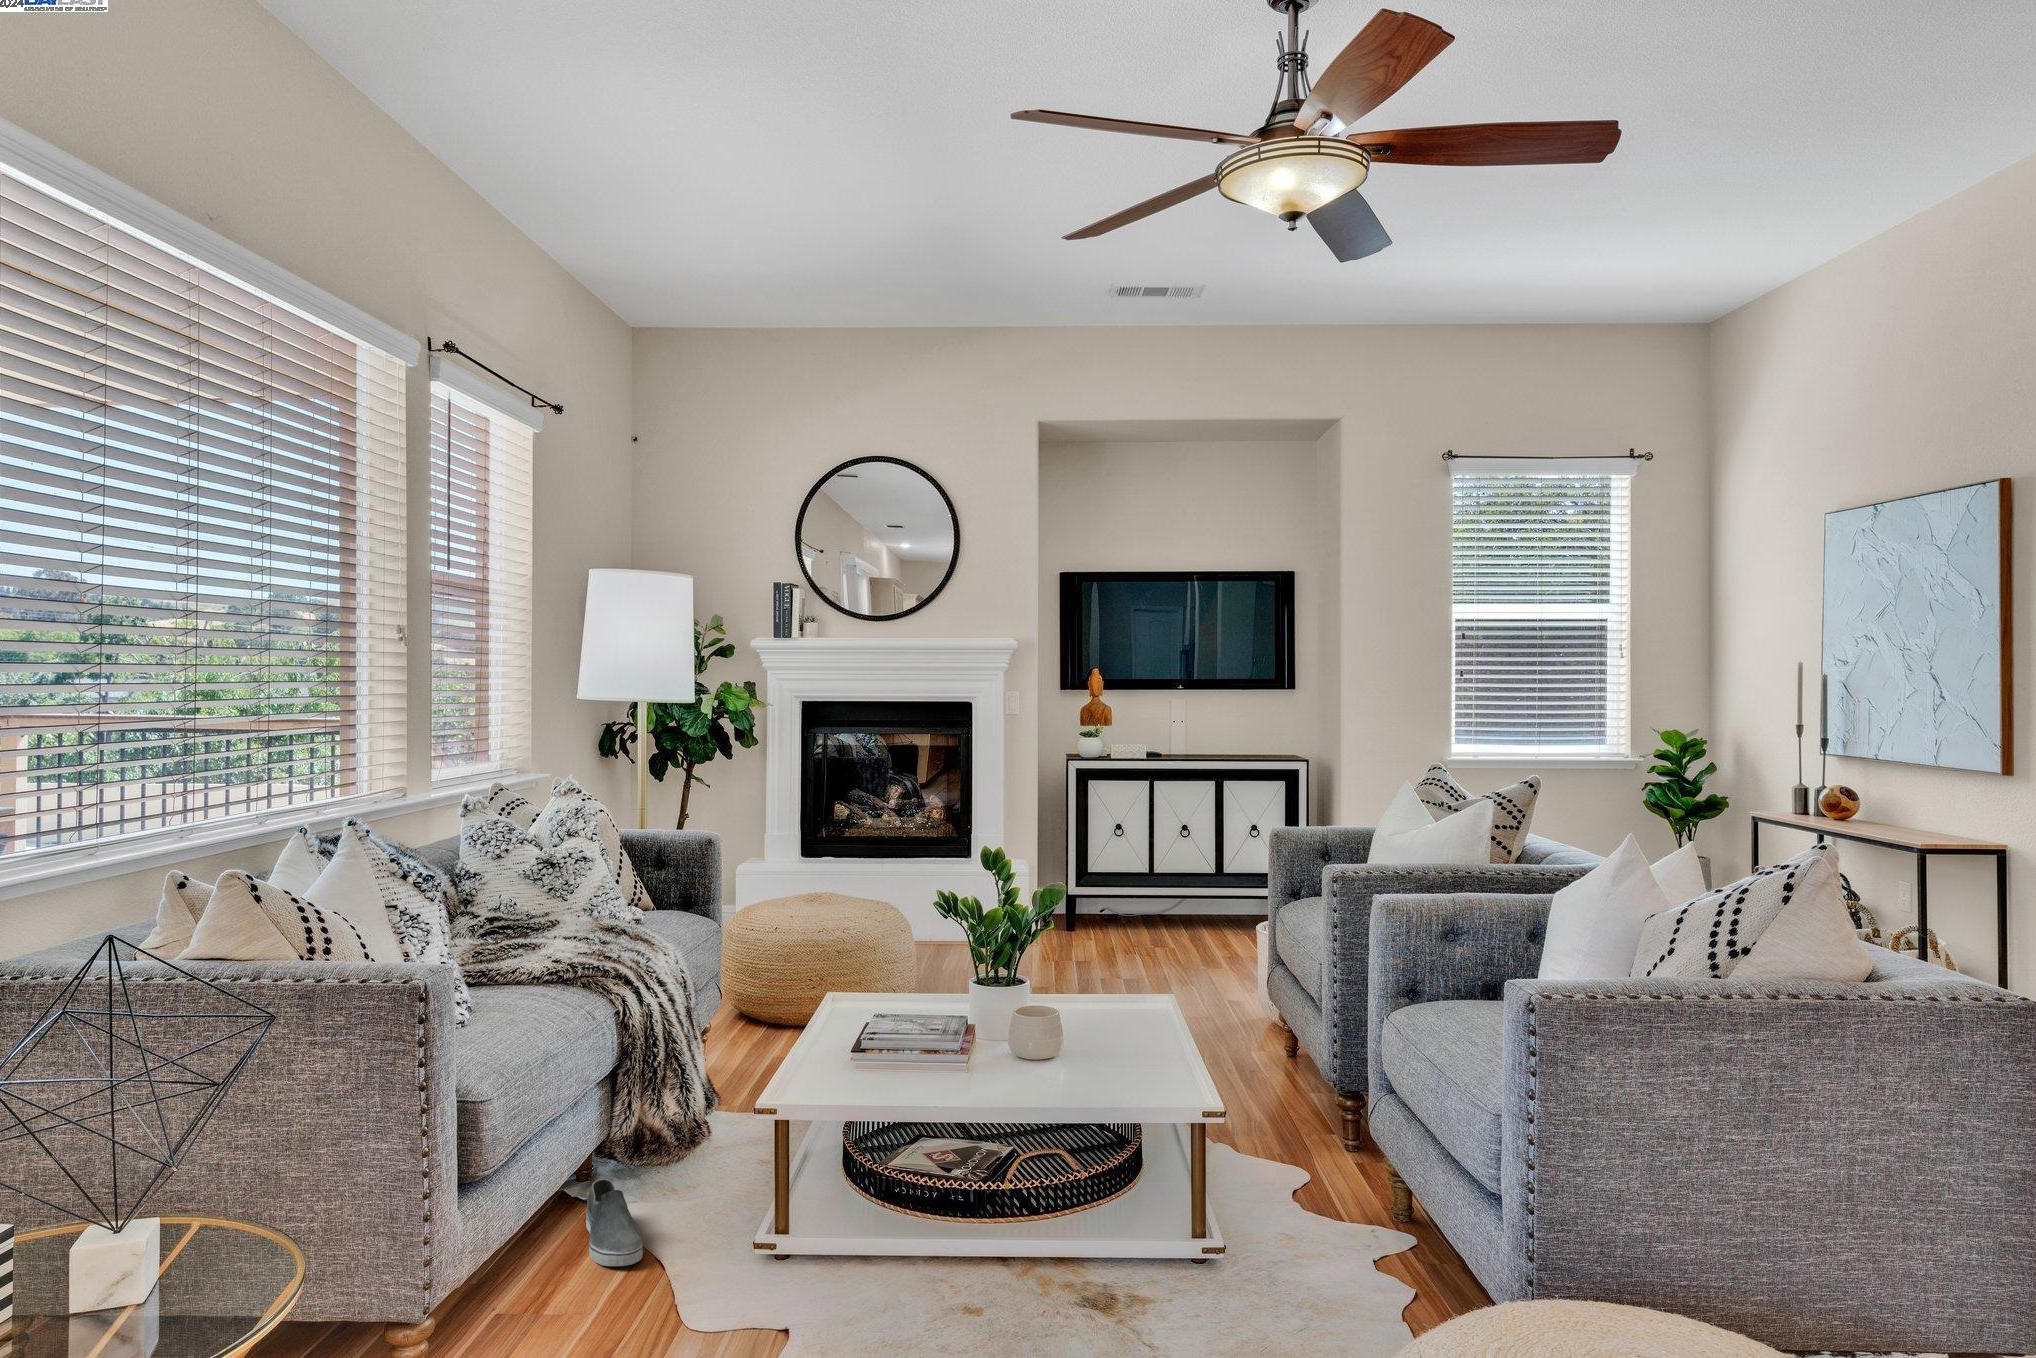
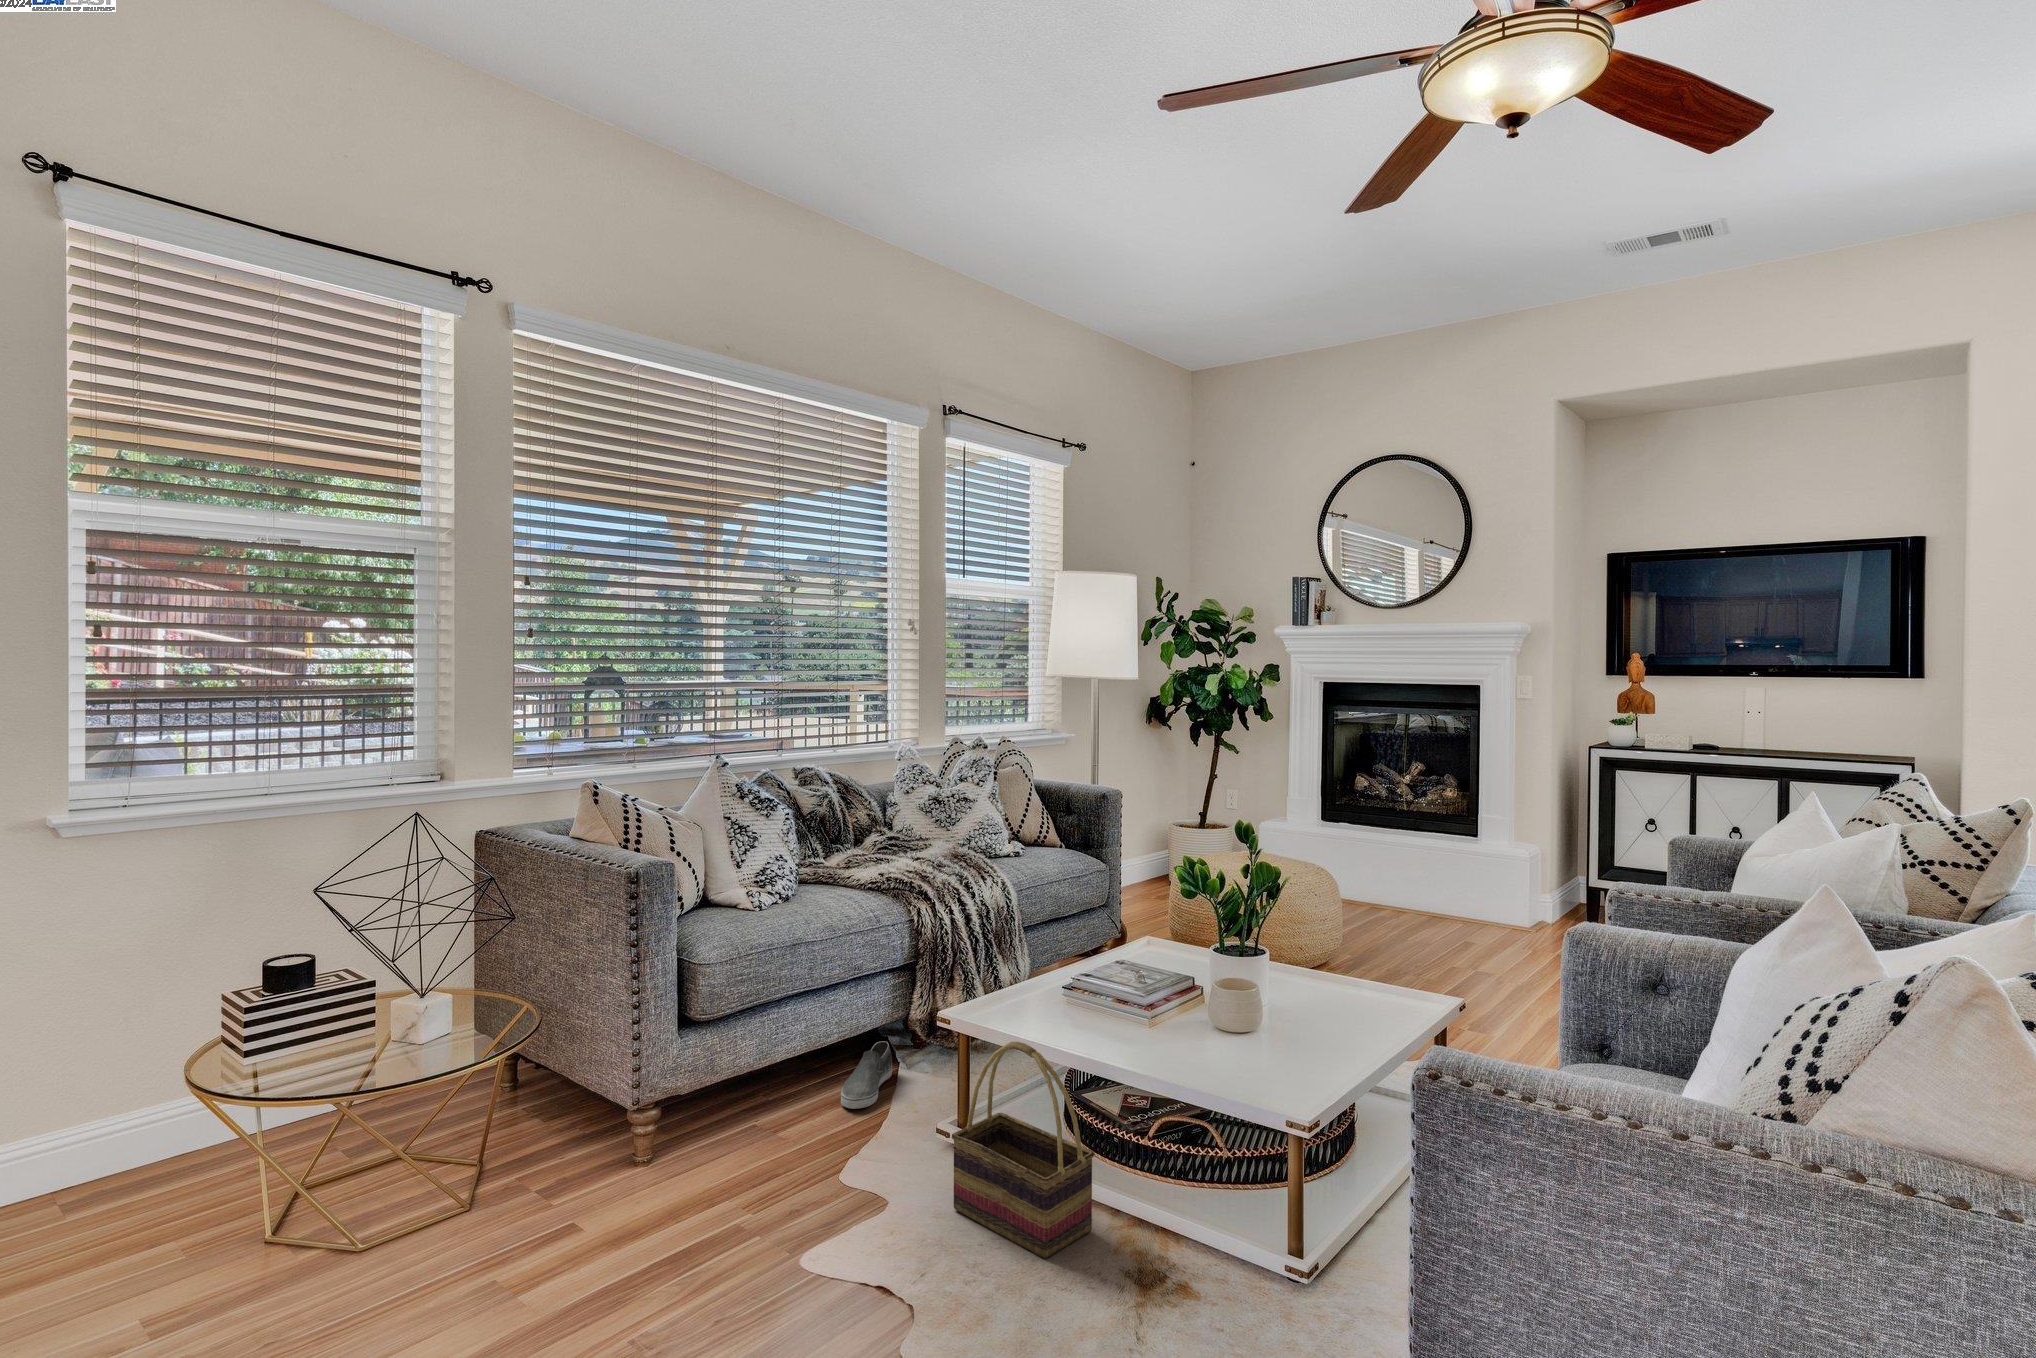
basket: none [883,1103,1036,1320] -> present [952,1042,1094,1259]

